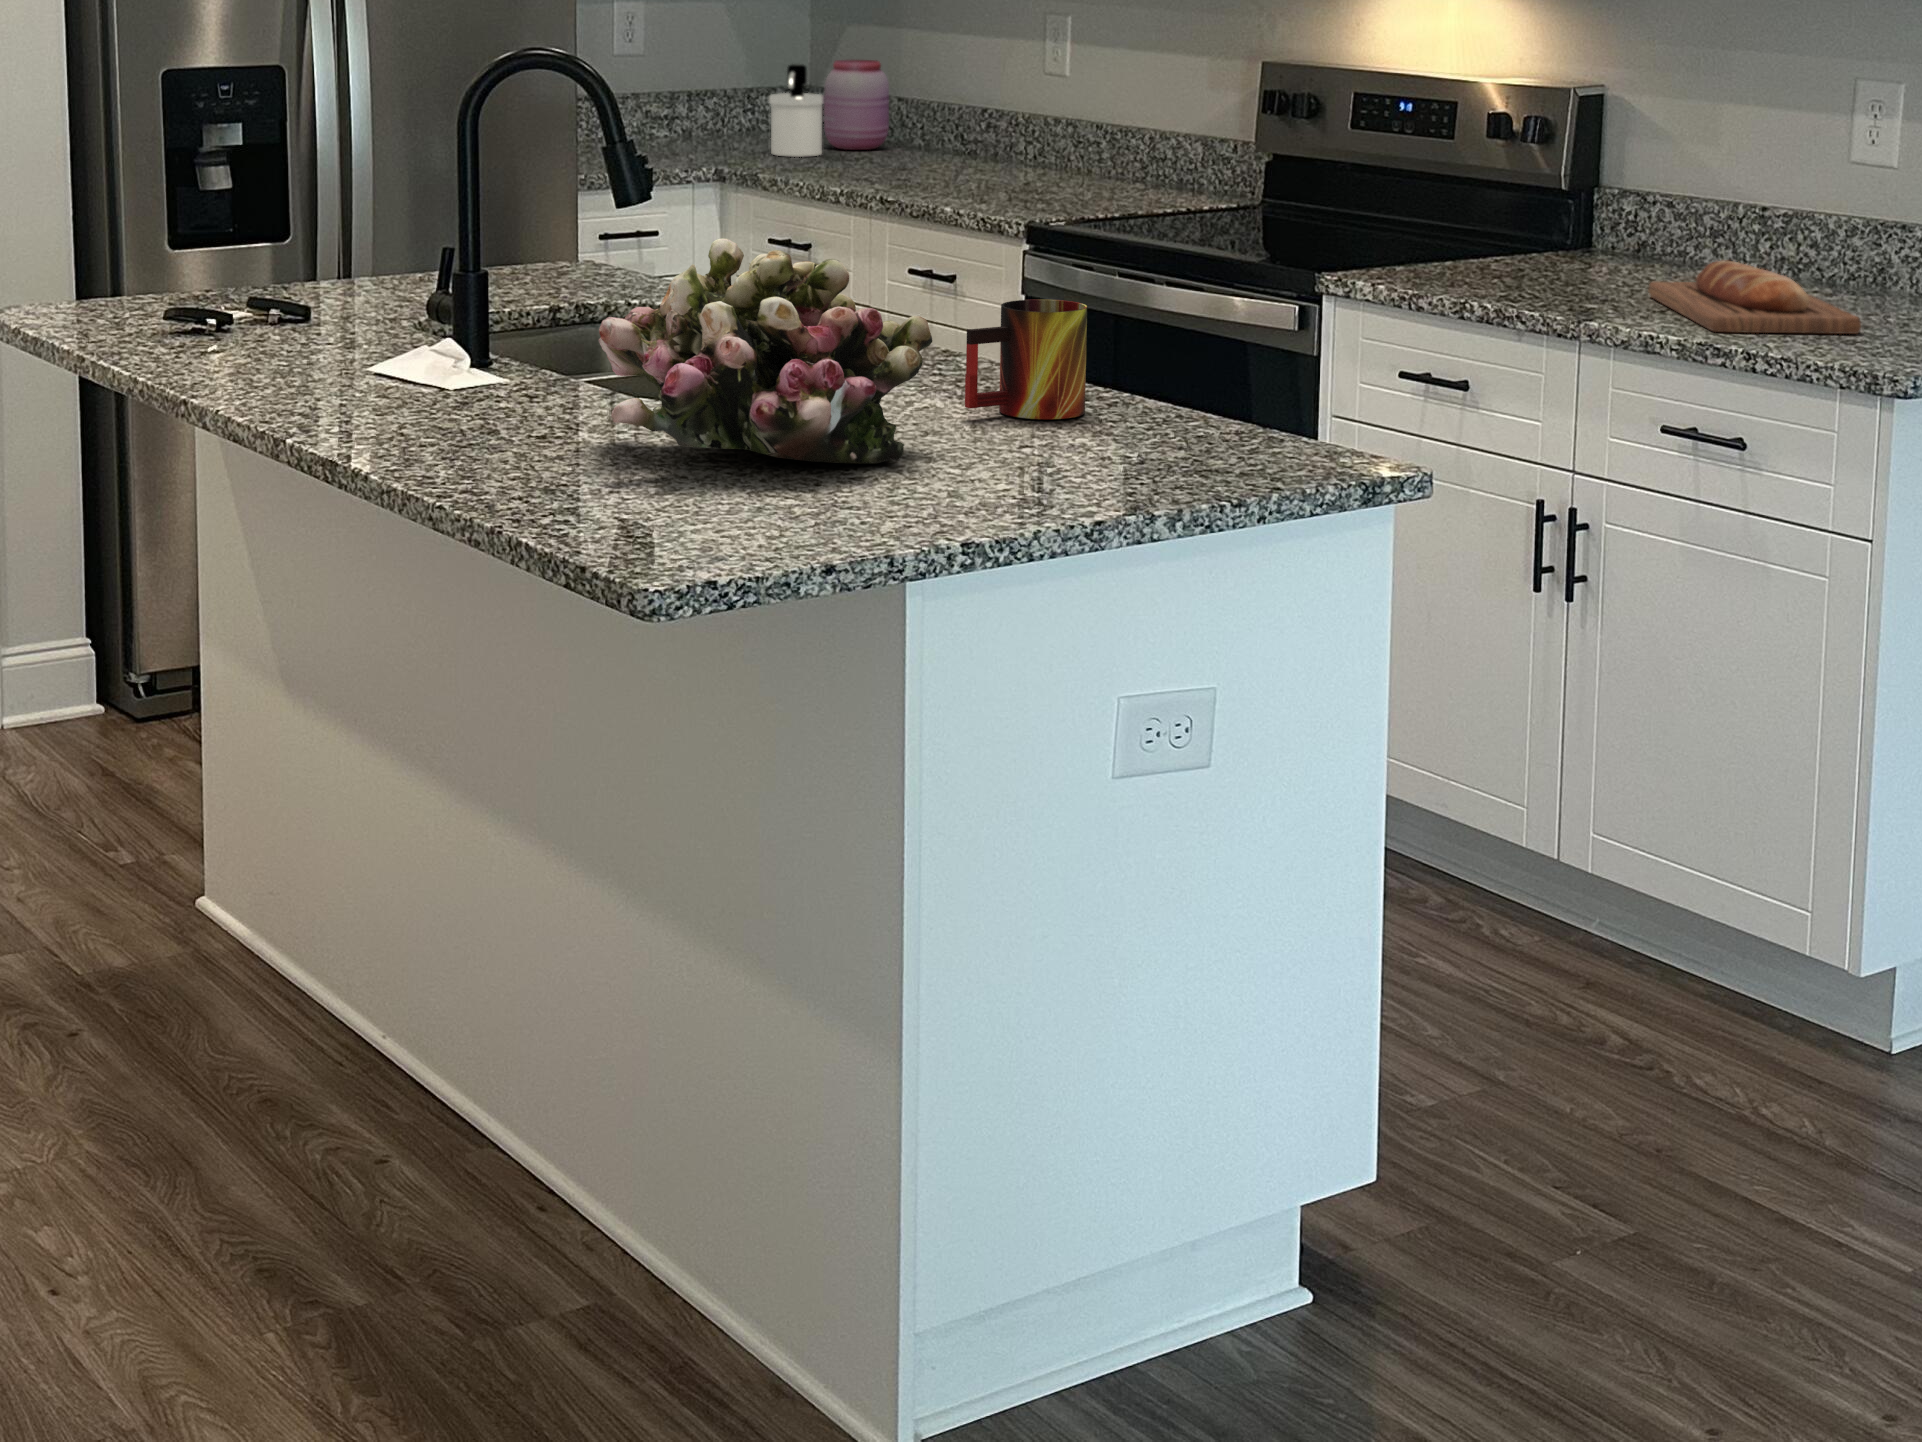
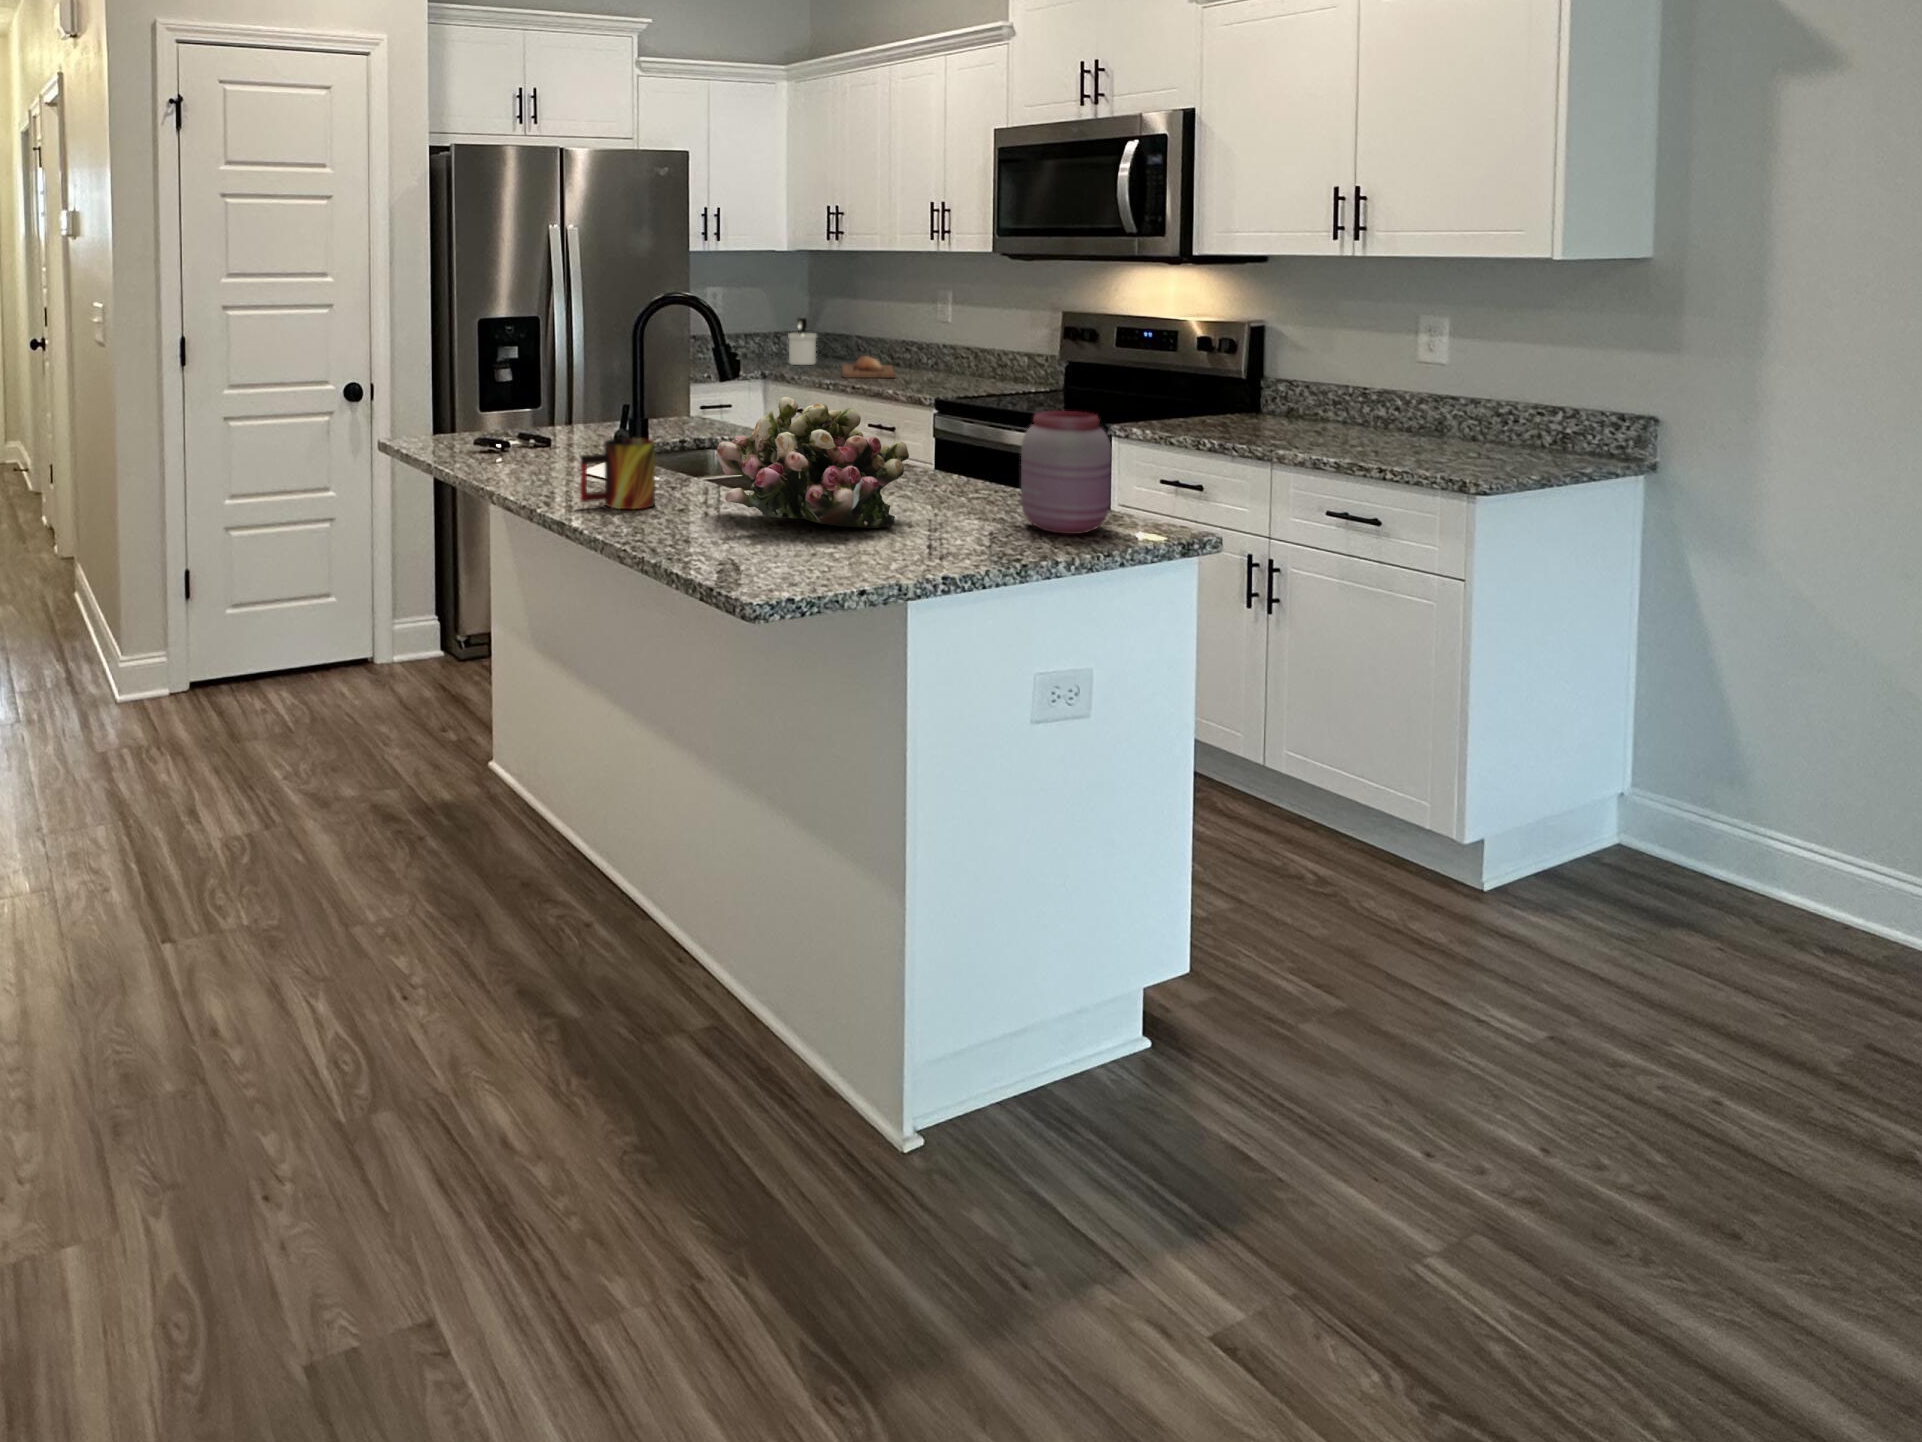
jar: present [824,60,889,150] -> present [1021,411,1111,534]
bread loaf: present [1648,261,1861,334] -> present [842,356,895,378]
mug: present [965,300,1087,419] -> present [580,438,655,509]

